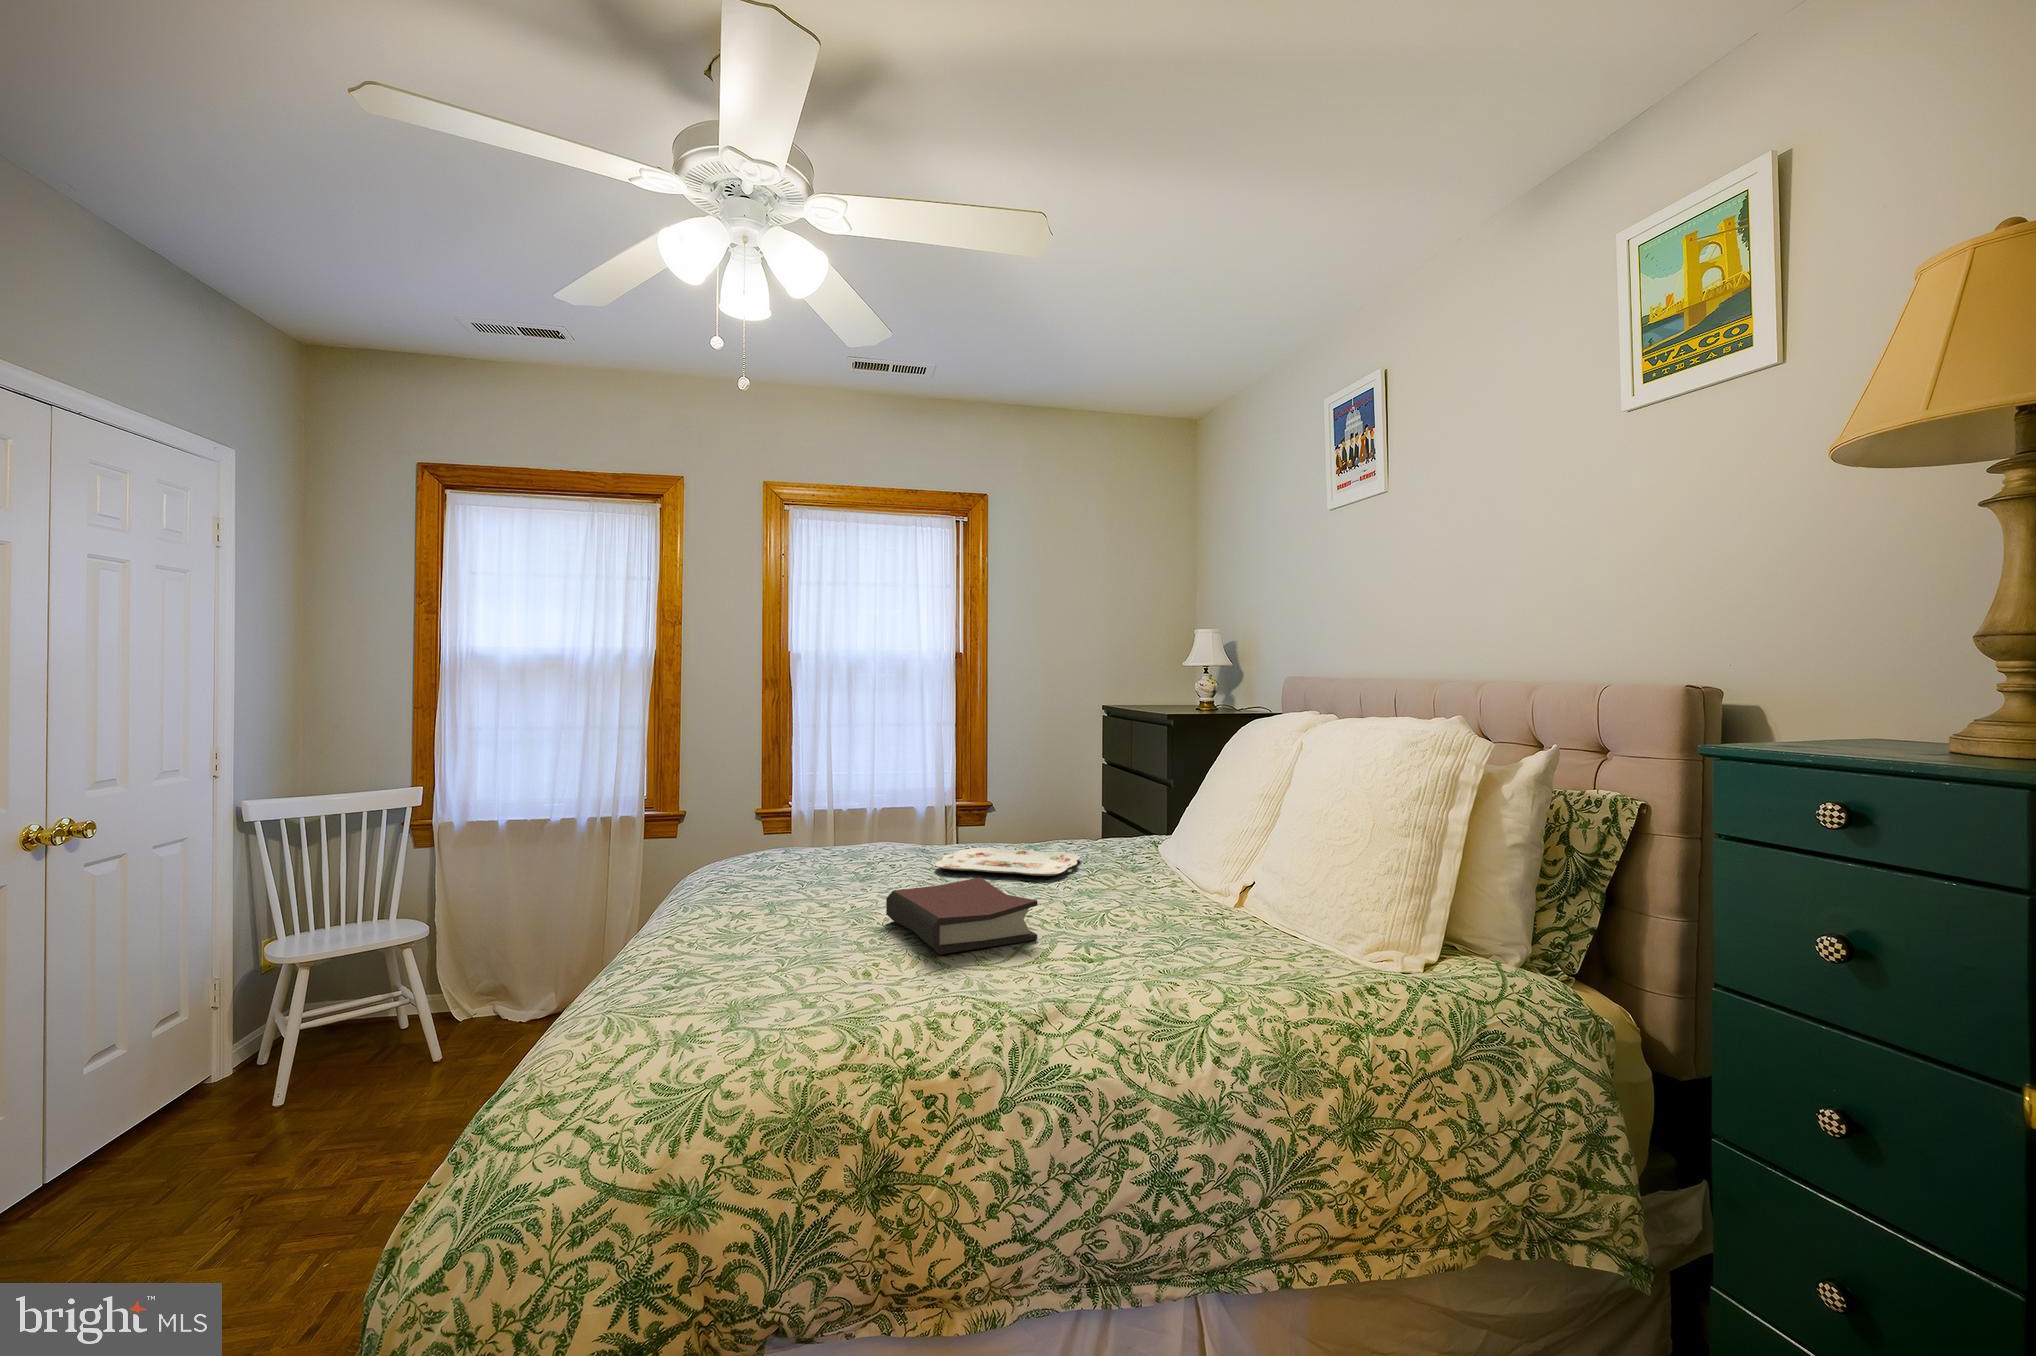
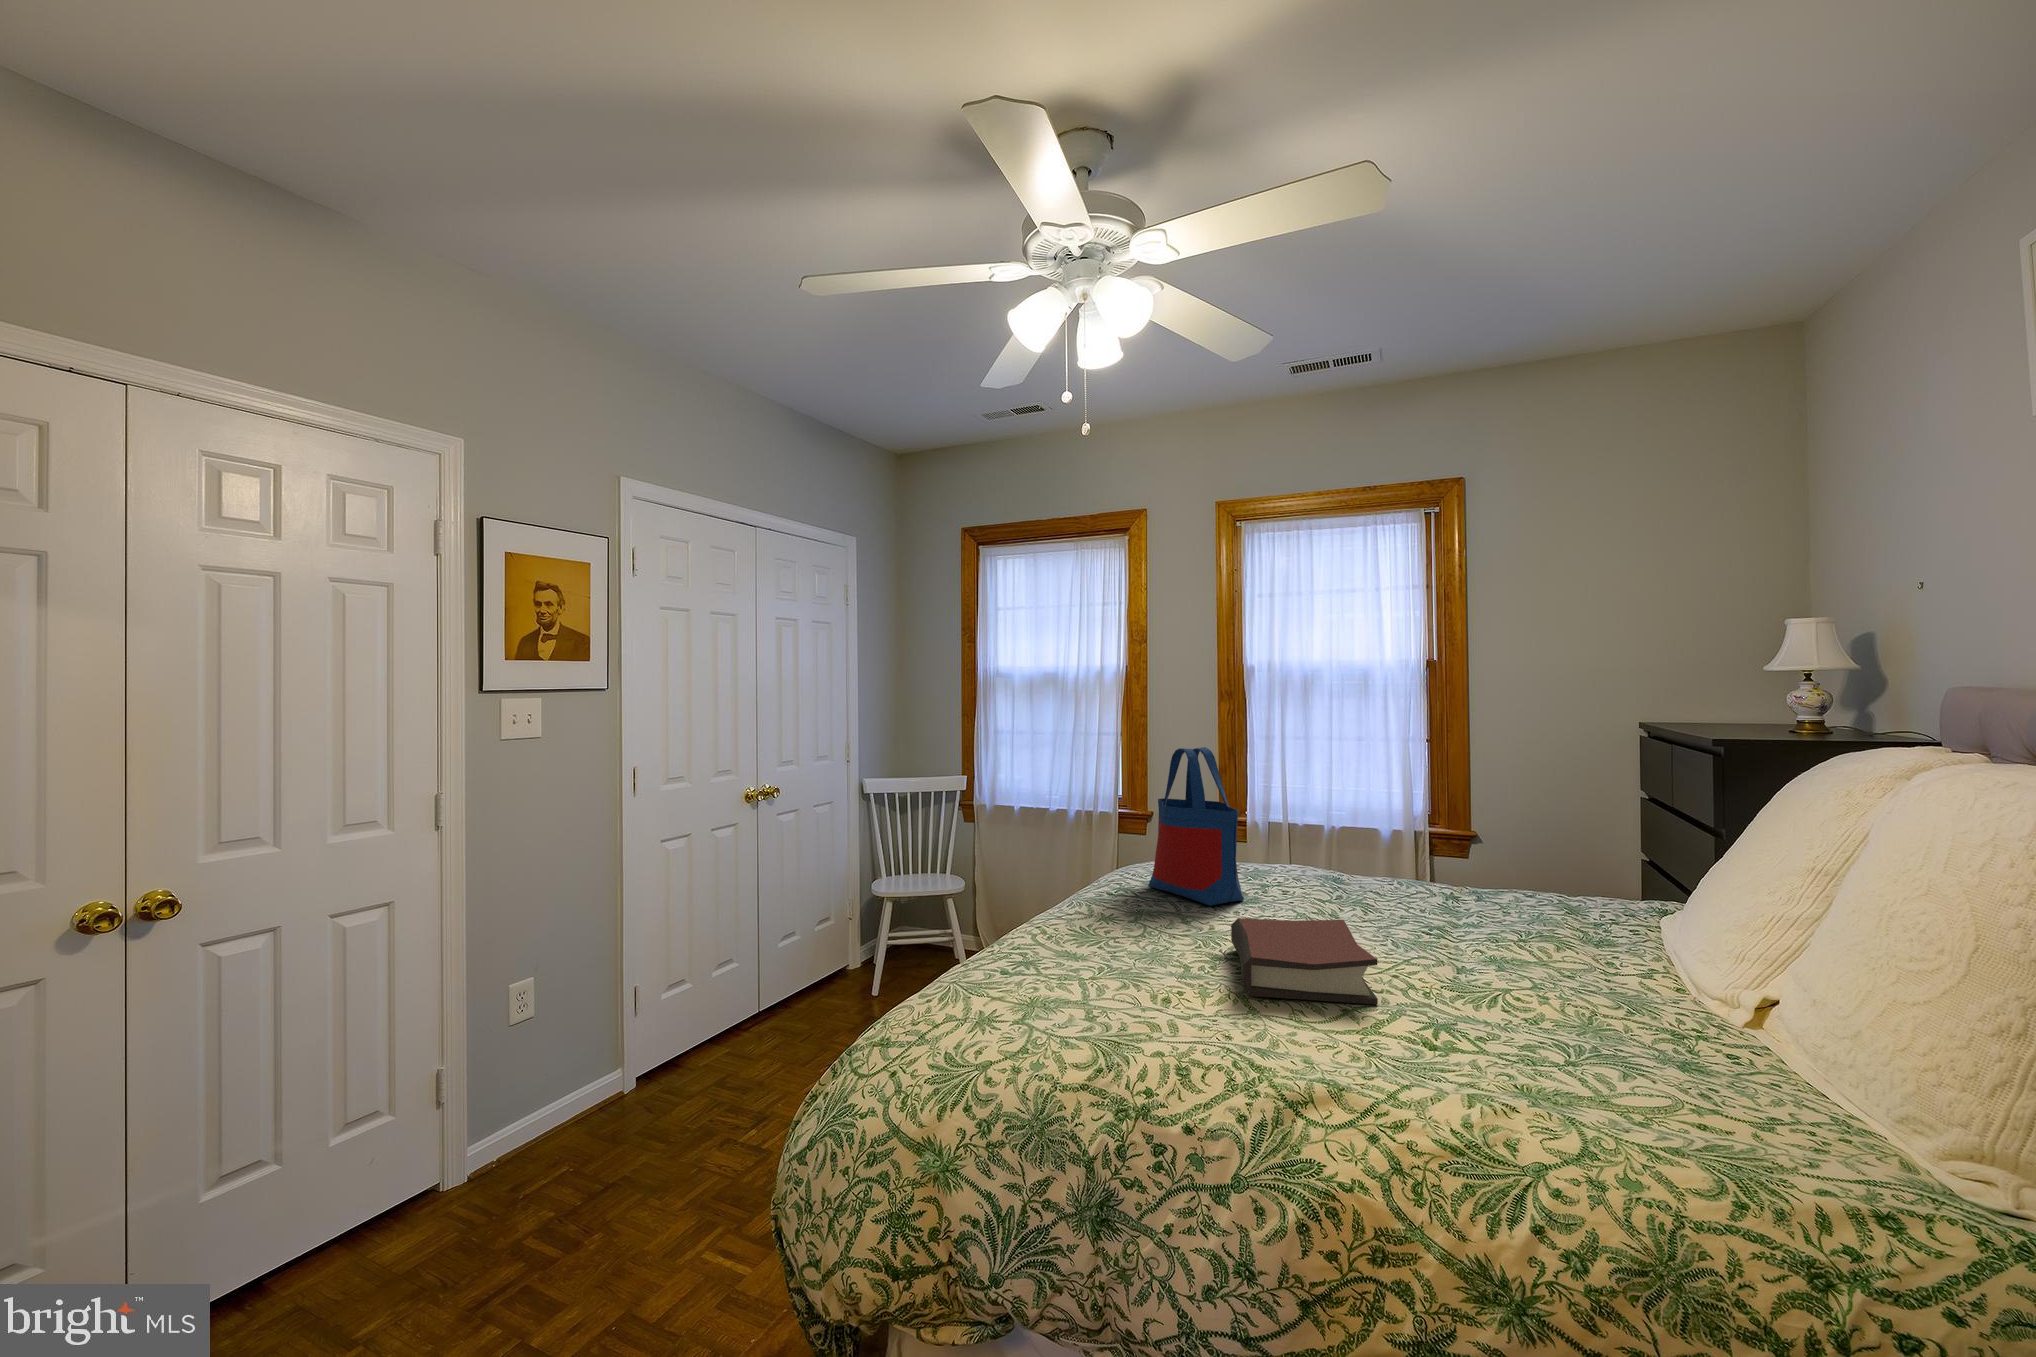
tote bag: none [755,731,861,890] -> present [1148,747,1244,906]
serving tray: present [935,848,1080,876] -> none [1329,884,1521,931]

